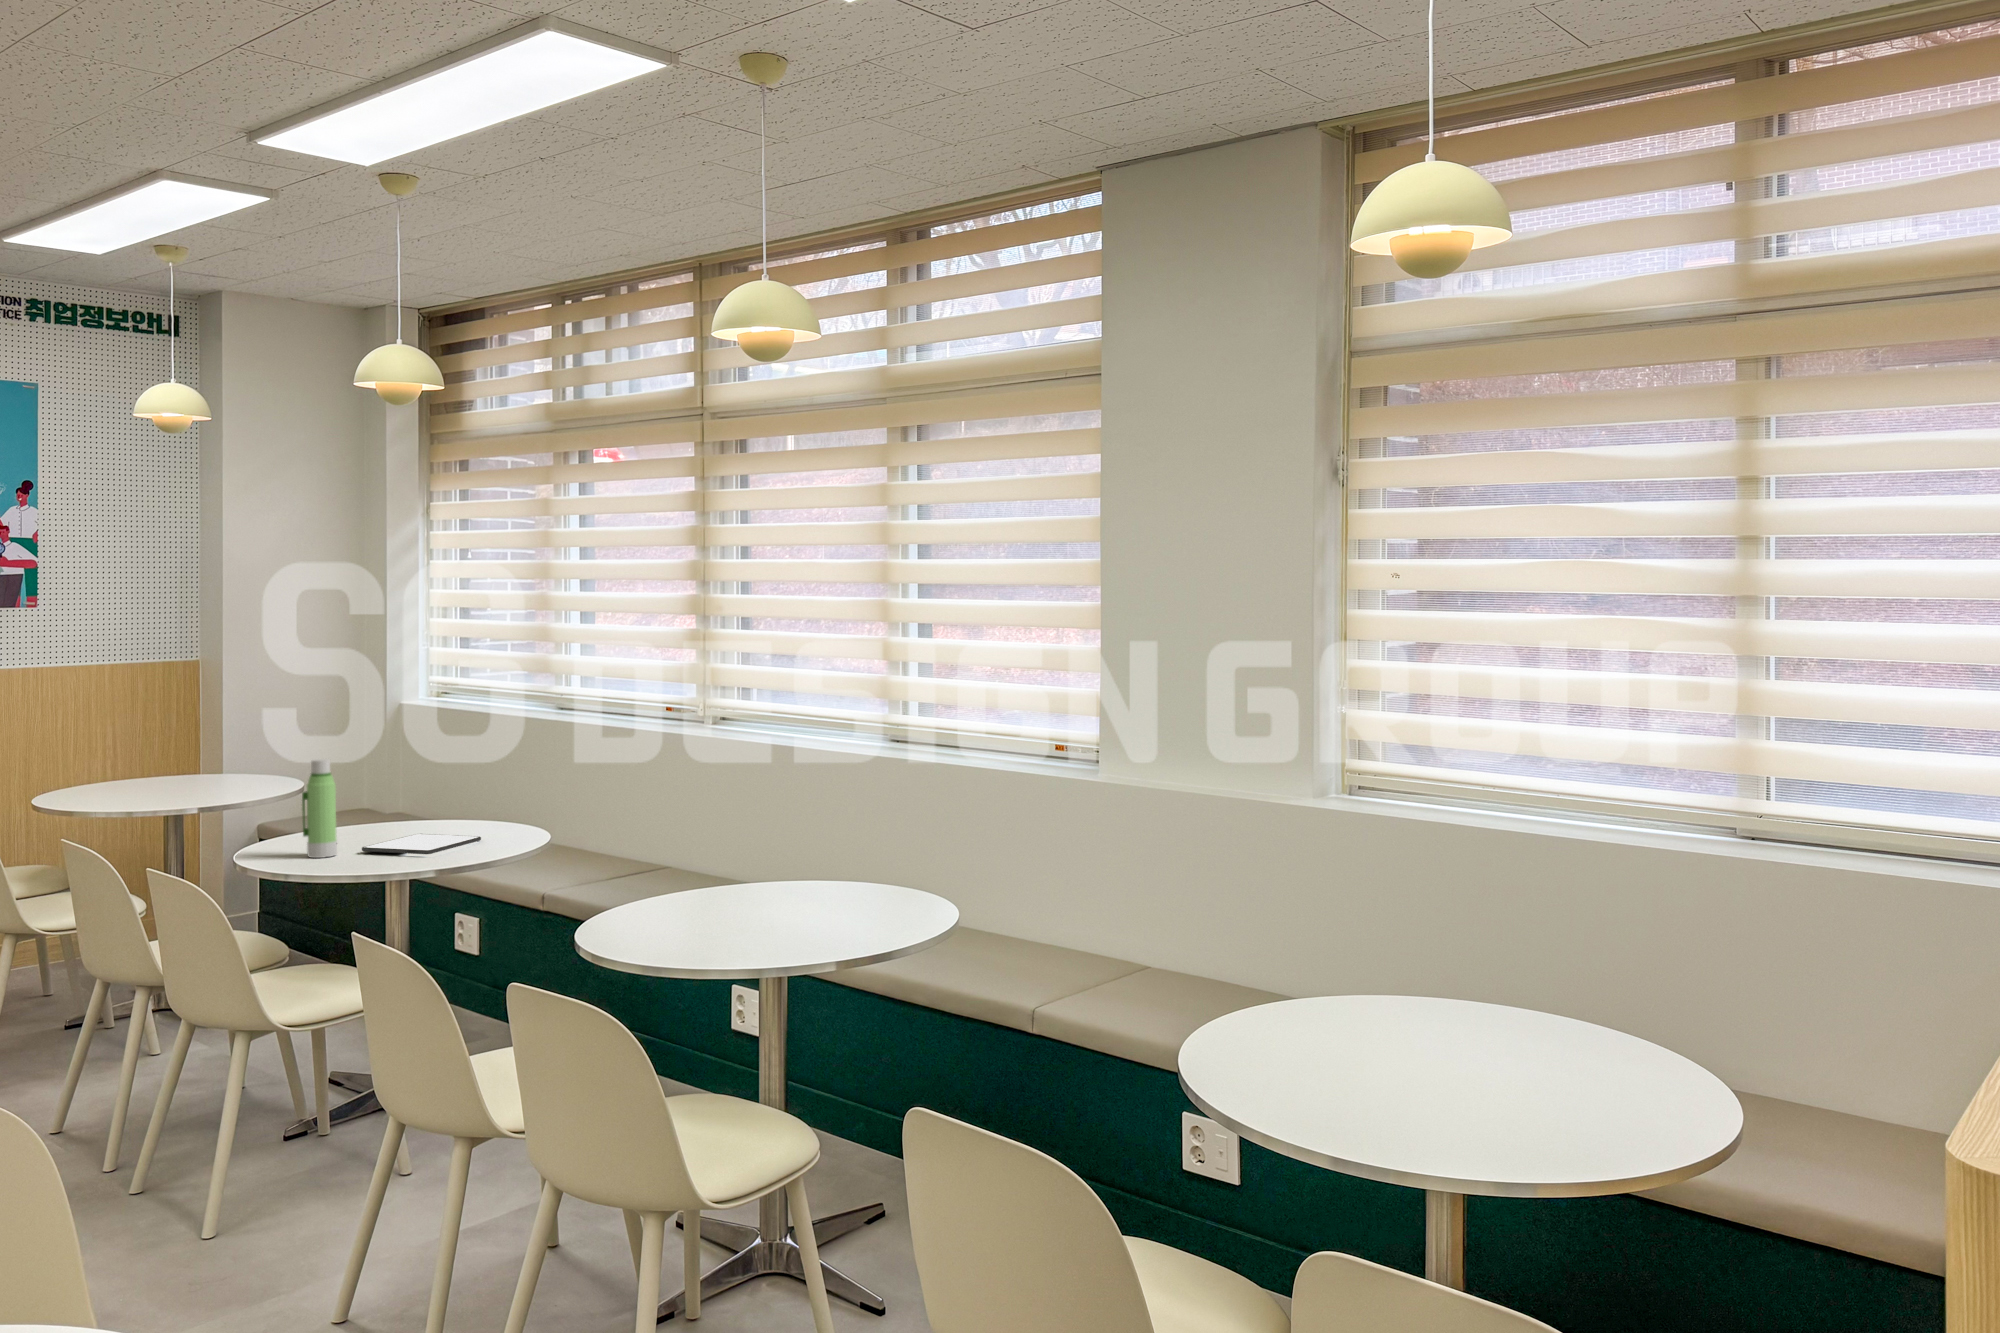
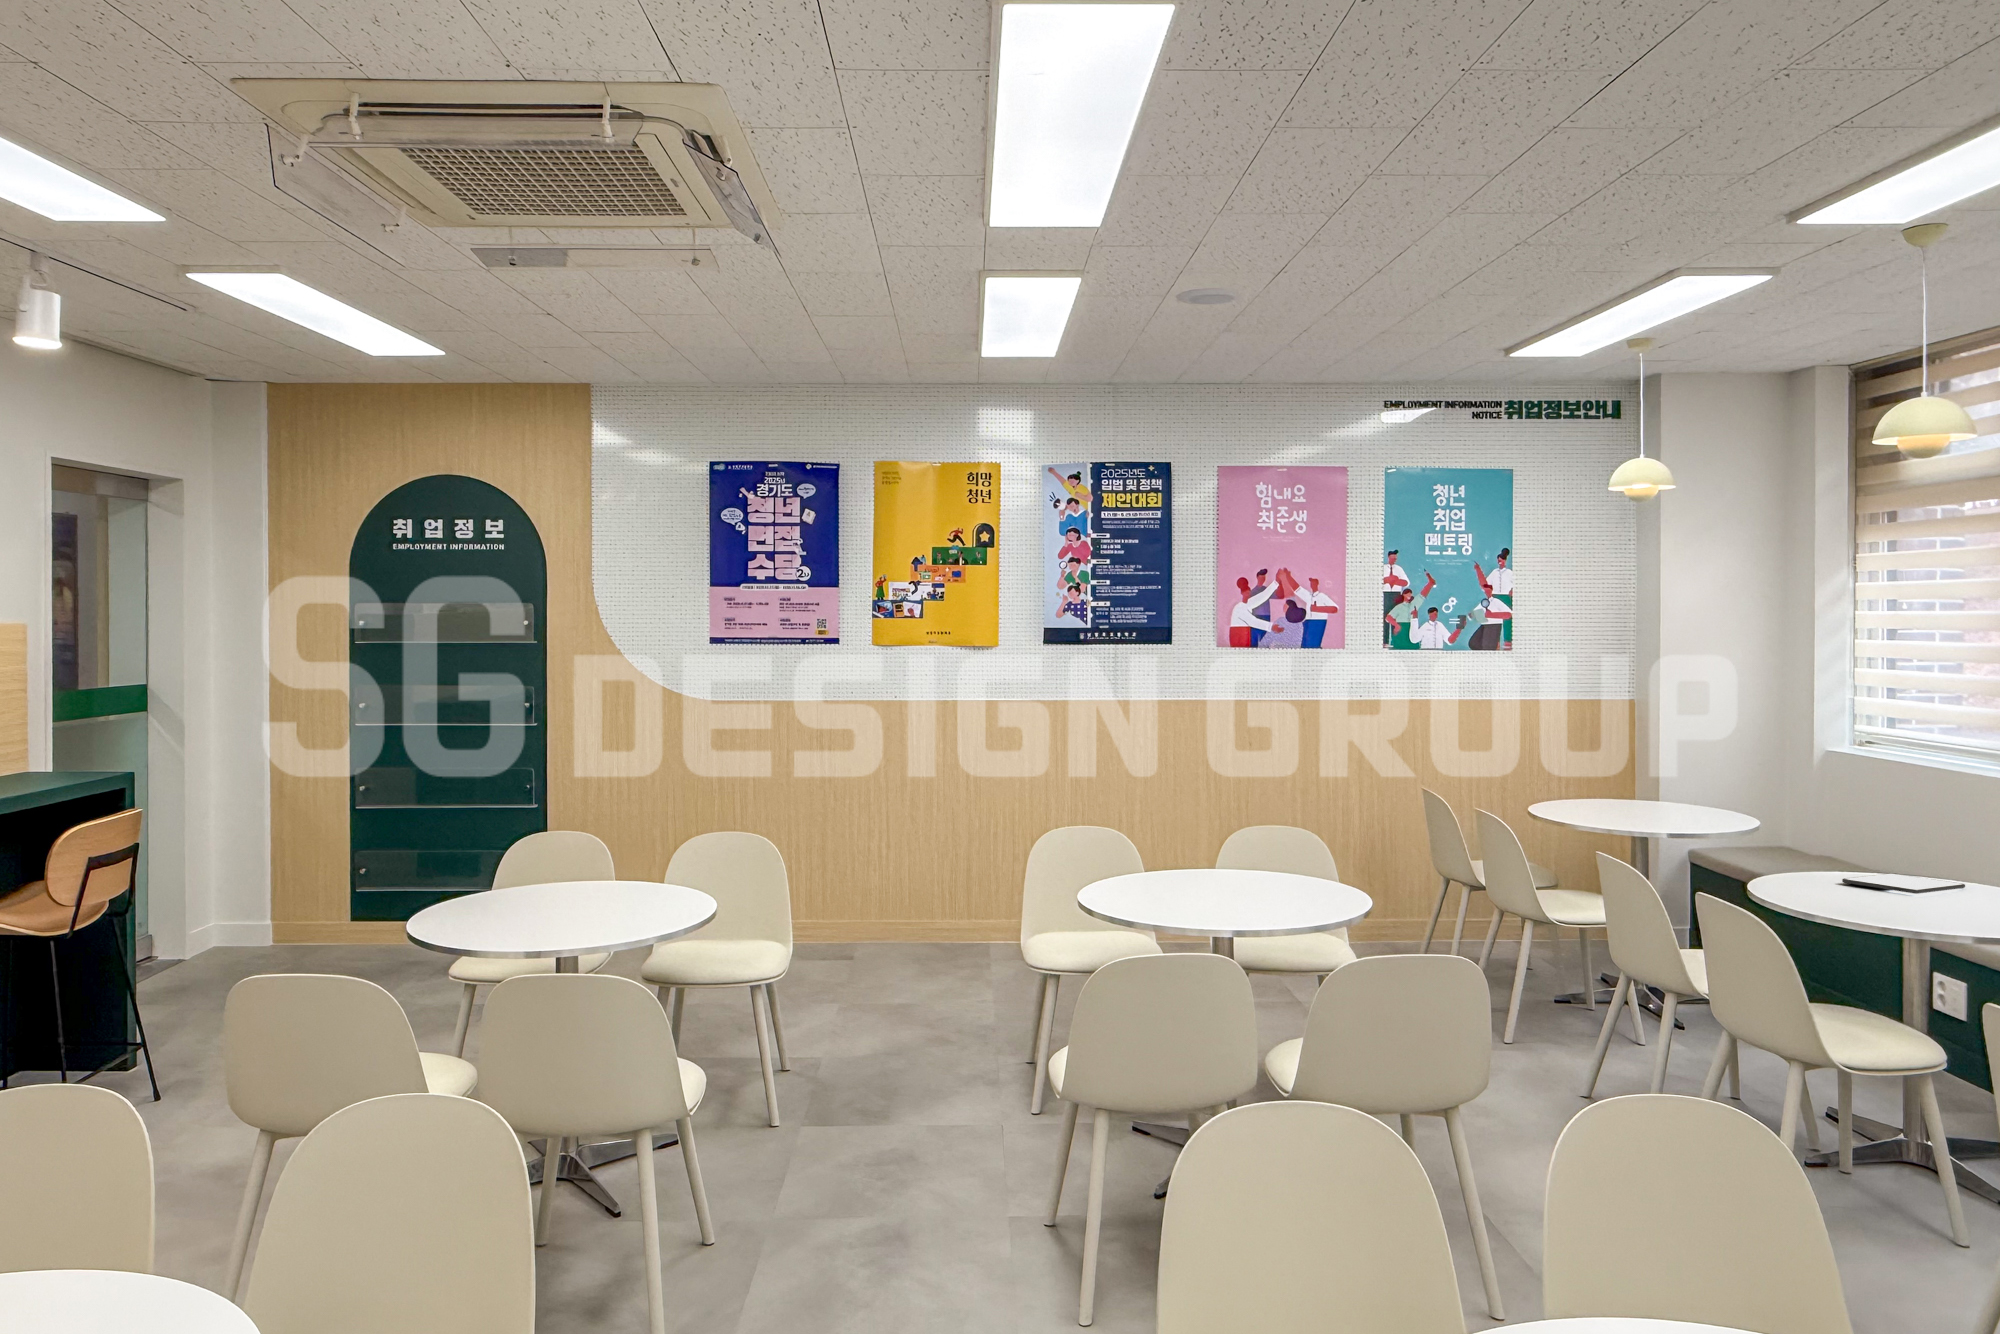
water bottle: present [302,759,337,858] -> none [1787,792,1819,884]

